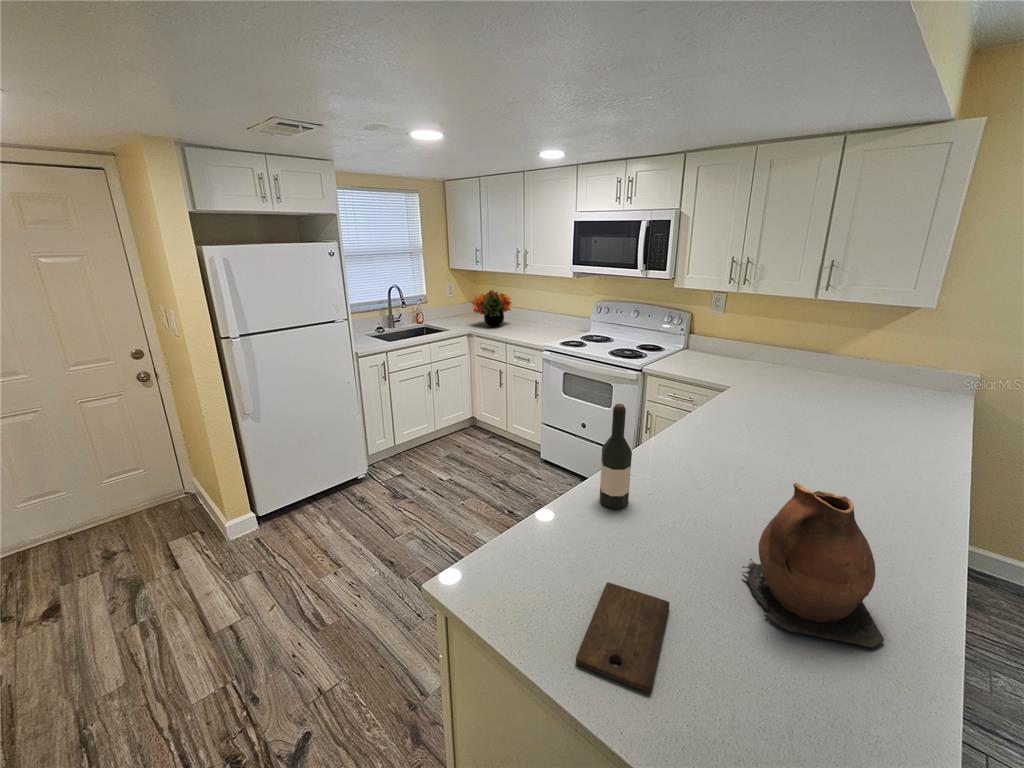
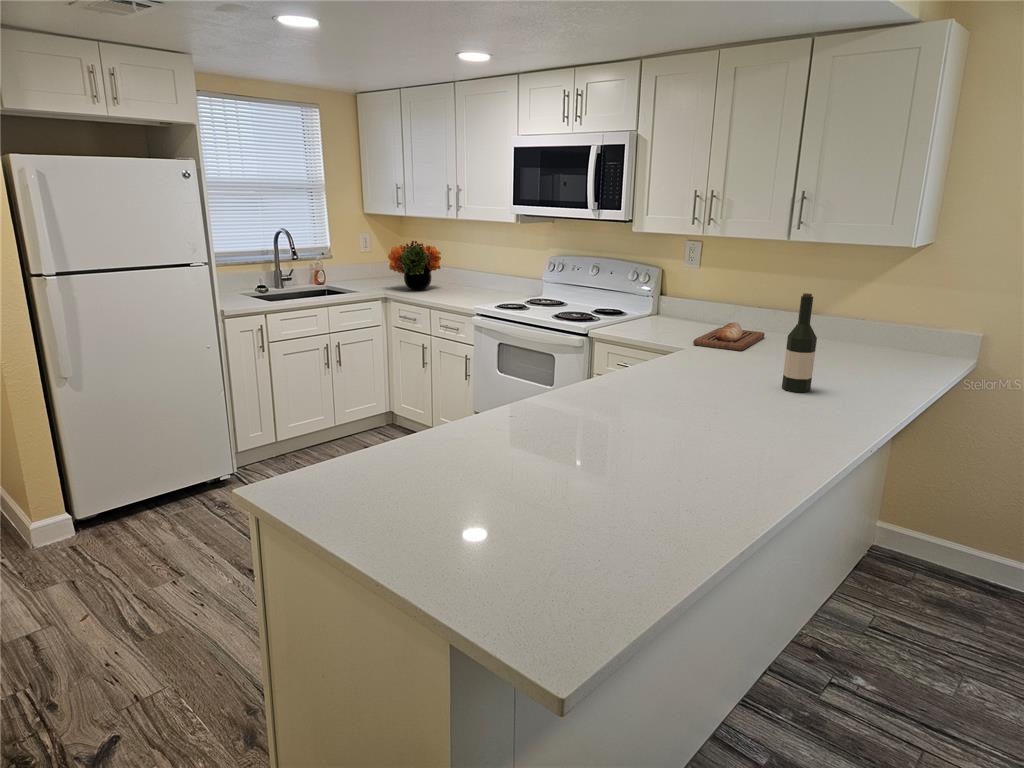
bread loaf: none [736,363,788,391] -> present [693,322,765,351]
wine bottle: present [600,404,632,509] -> present [782,293,817,392]
ceramic pitcher: present [742,483,884,649] -> none [574,357,686,519]
cutting board: present [576,582,669,693] -> none [366,477,485,541]

